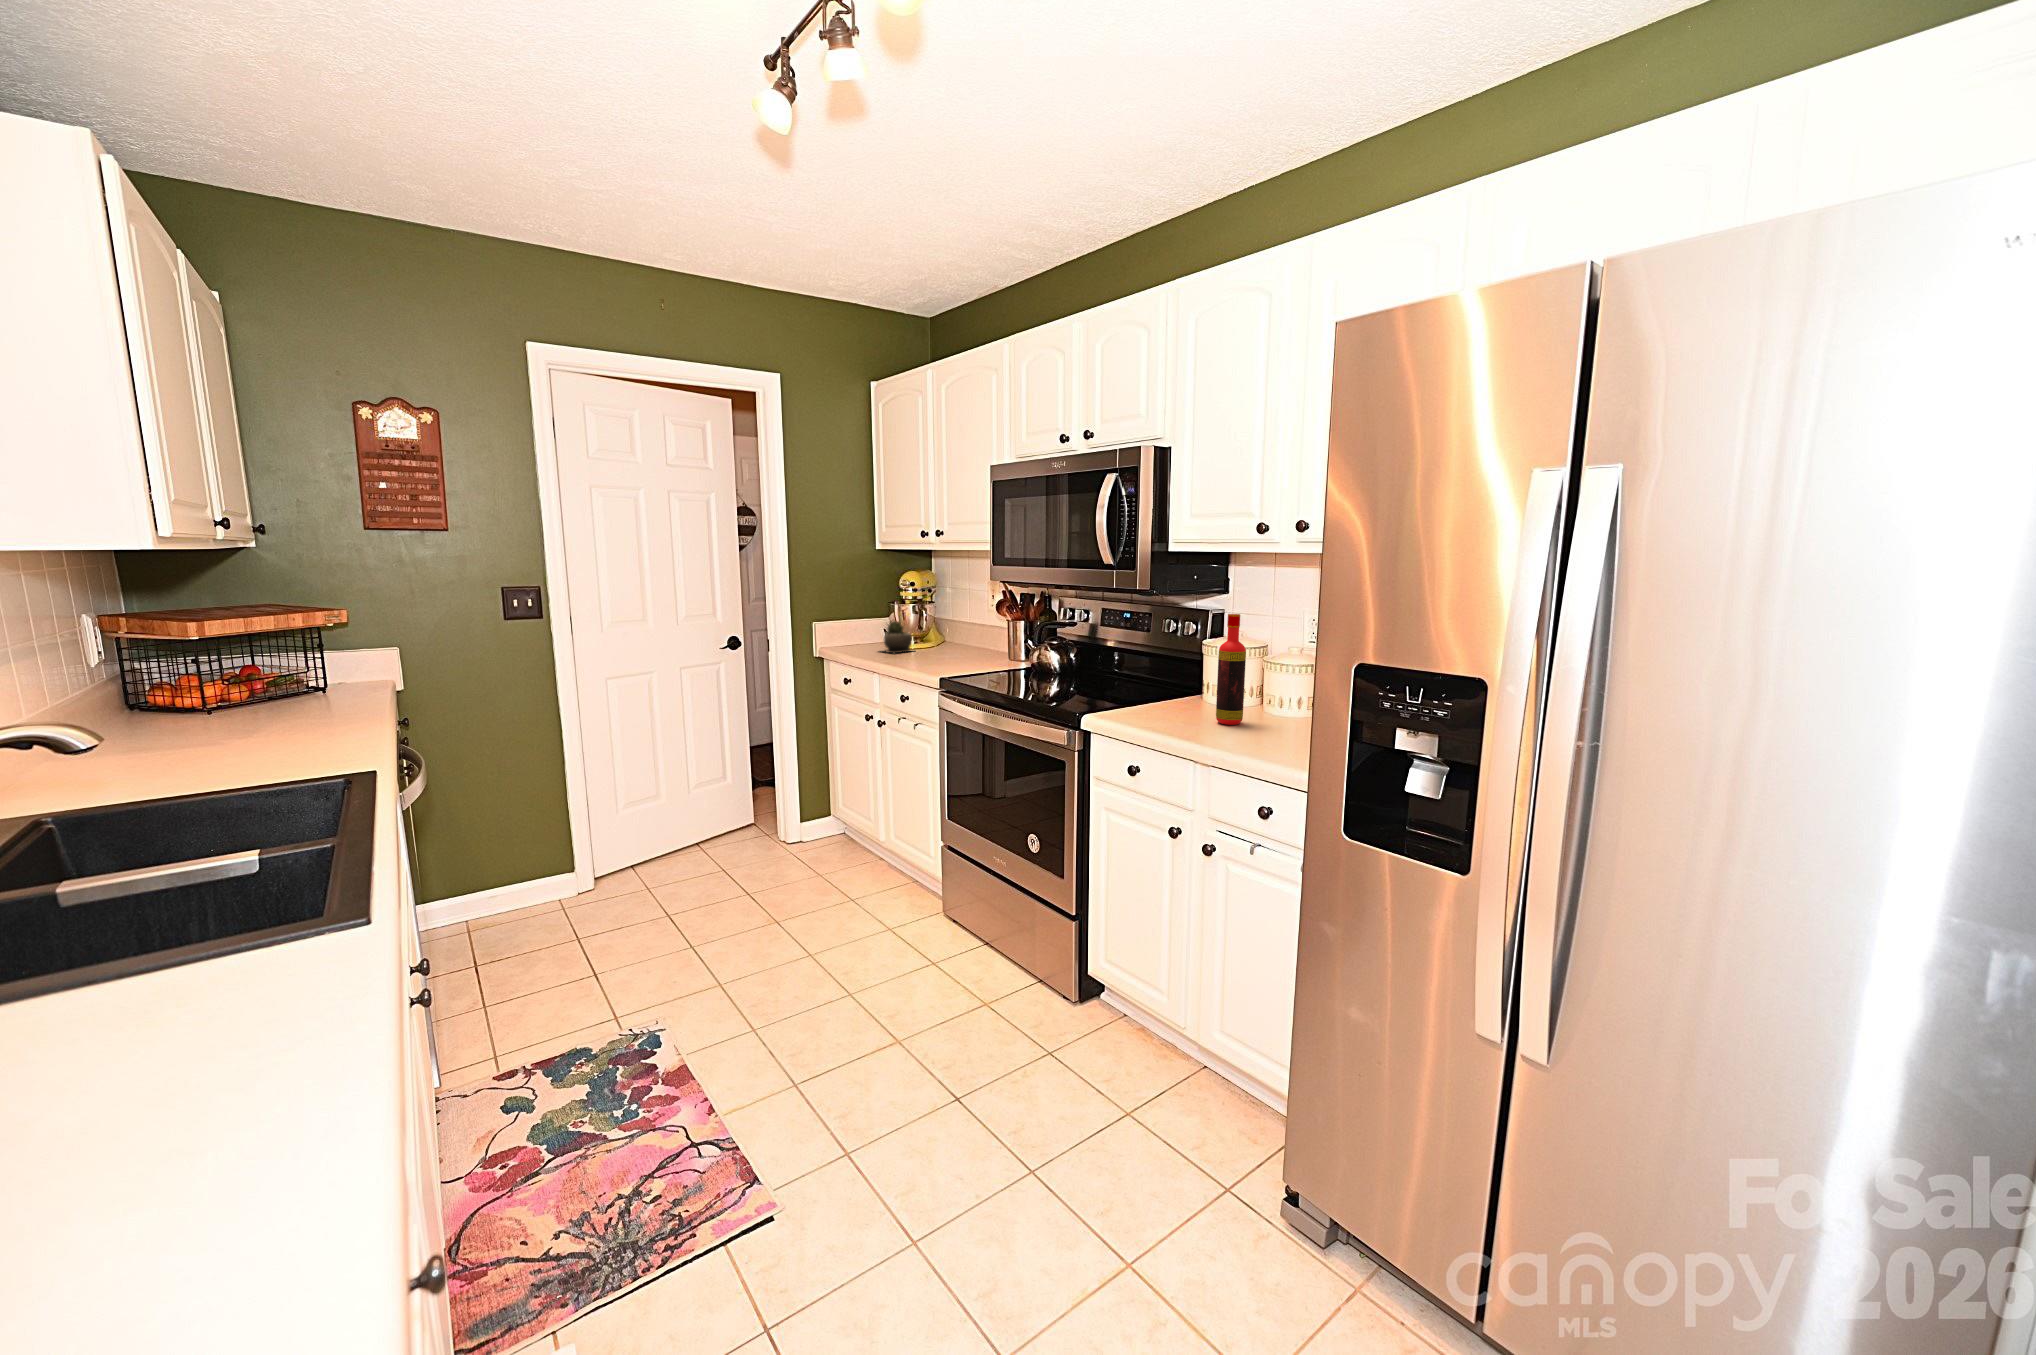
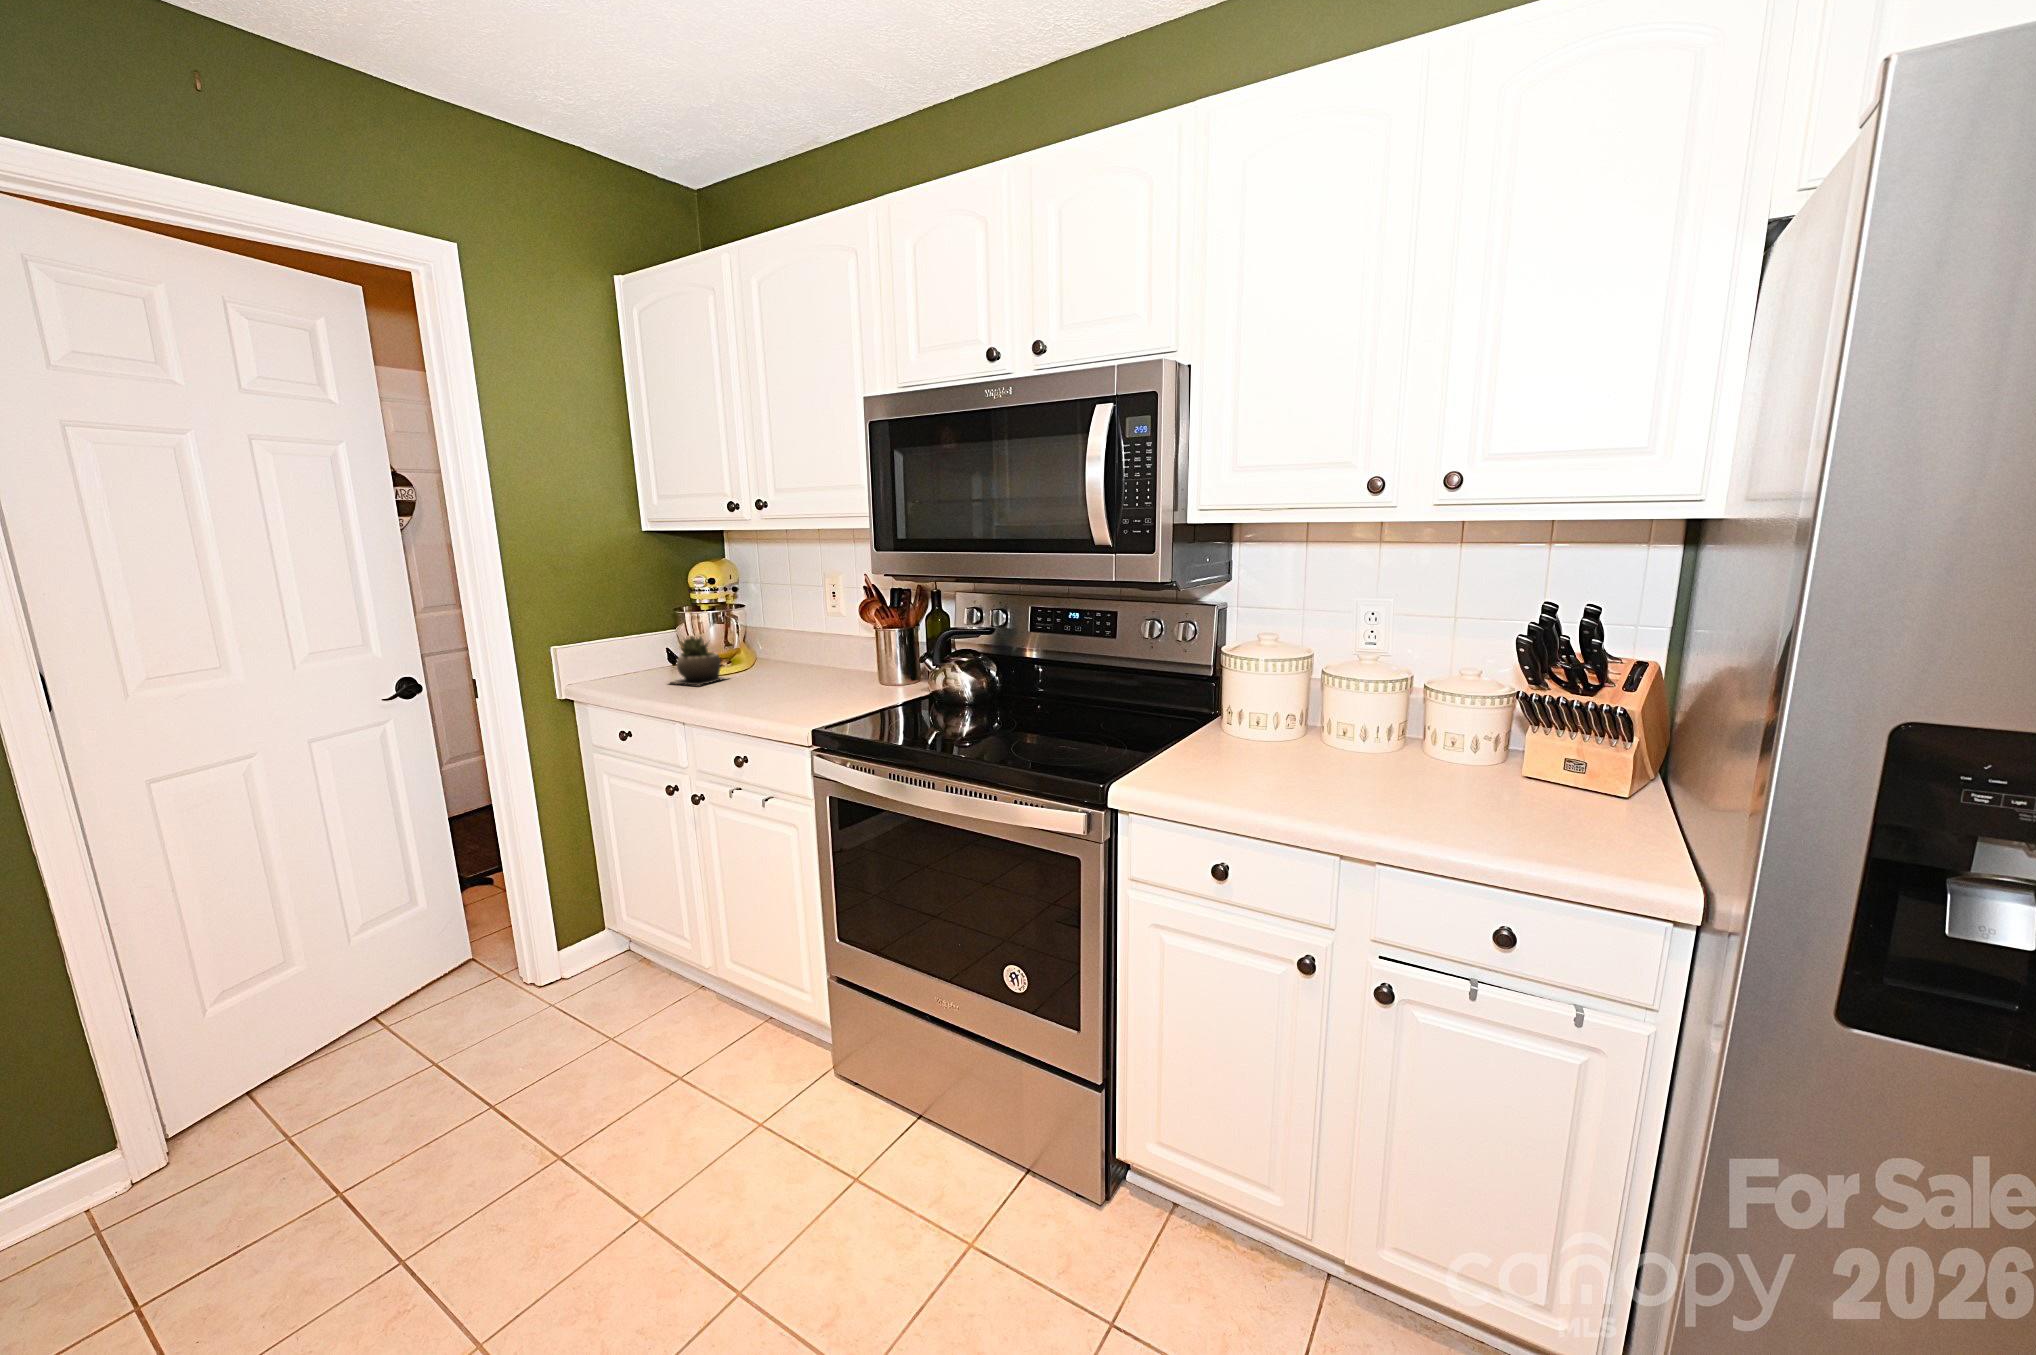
bottle: present [1216,614,1246,725] -> none [1324,614,1373,781]

